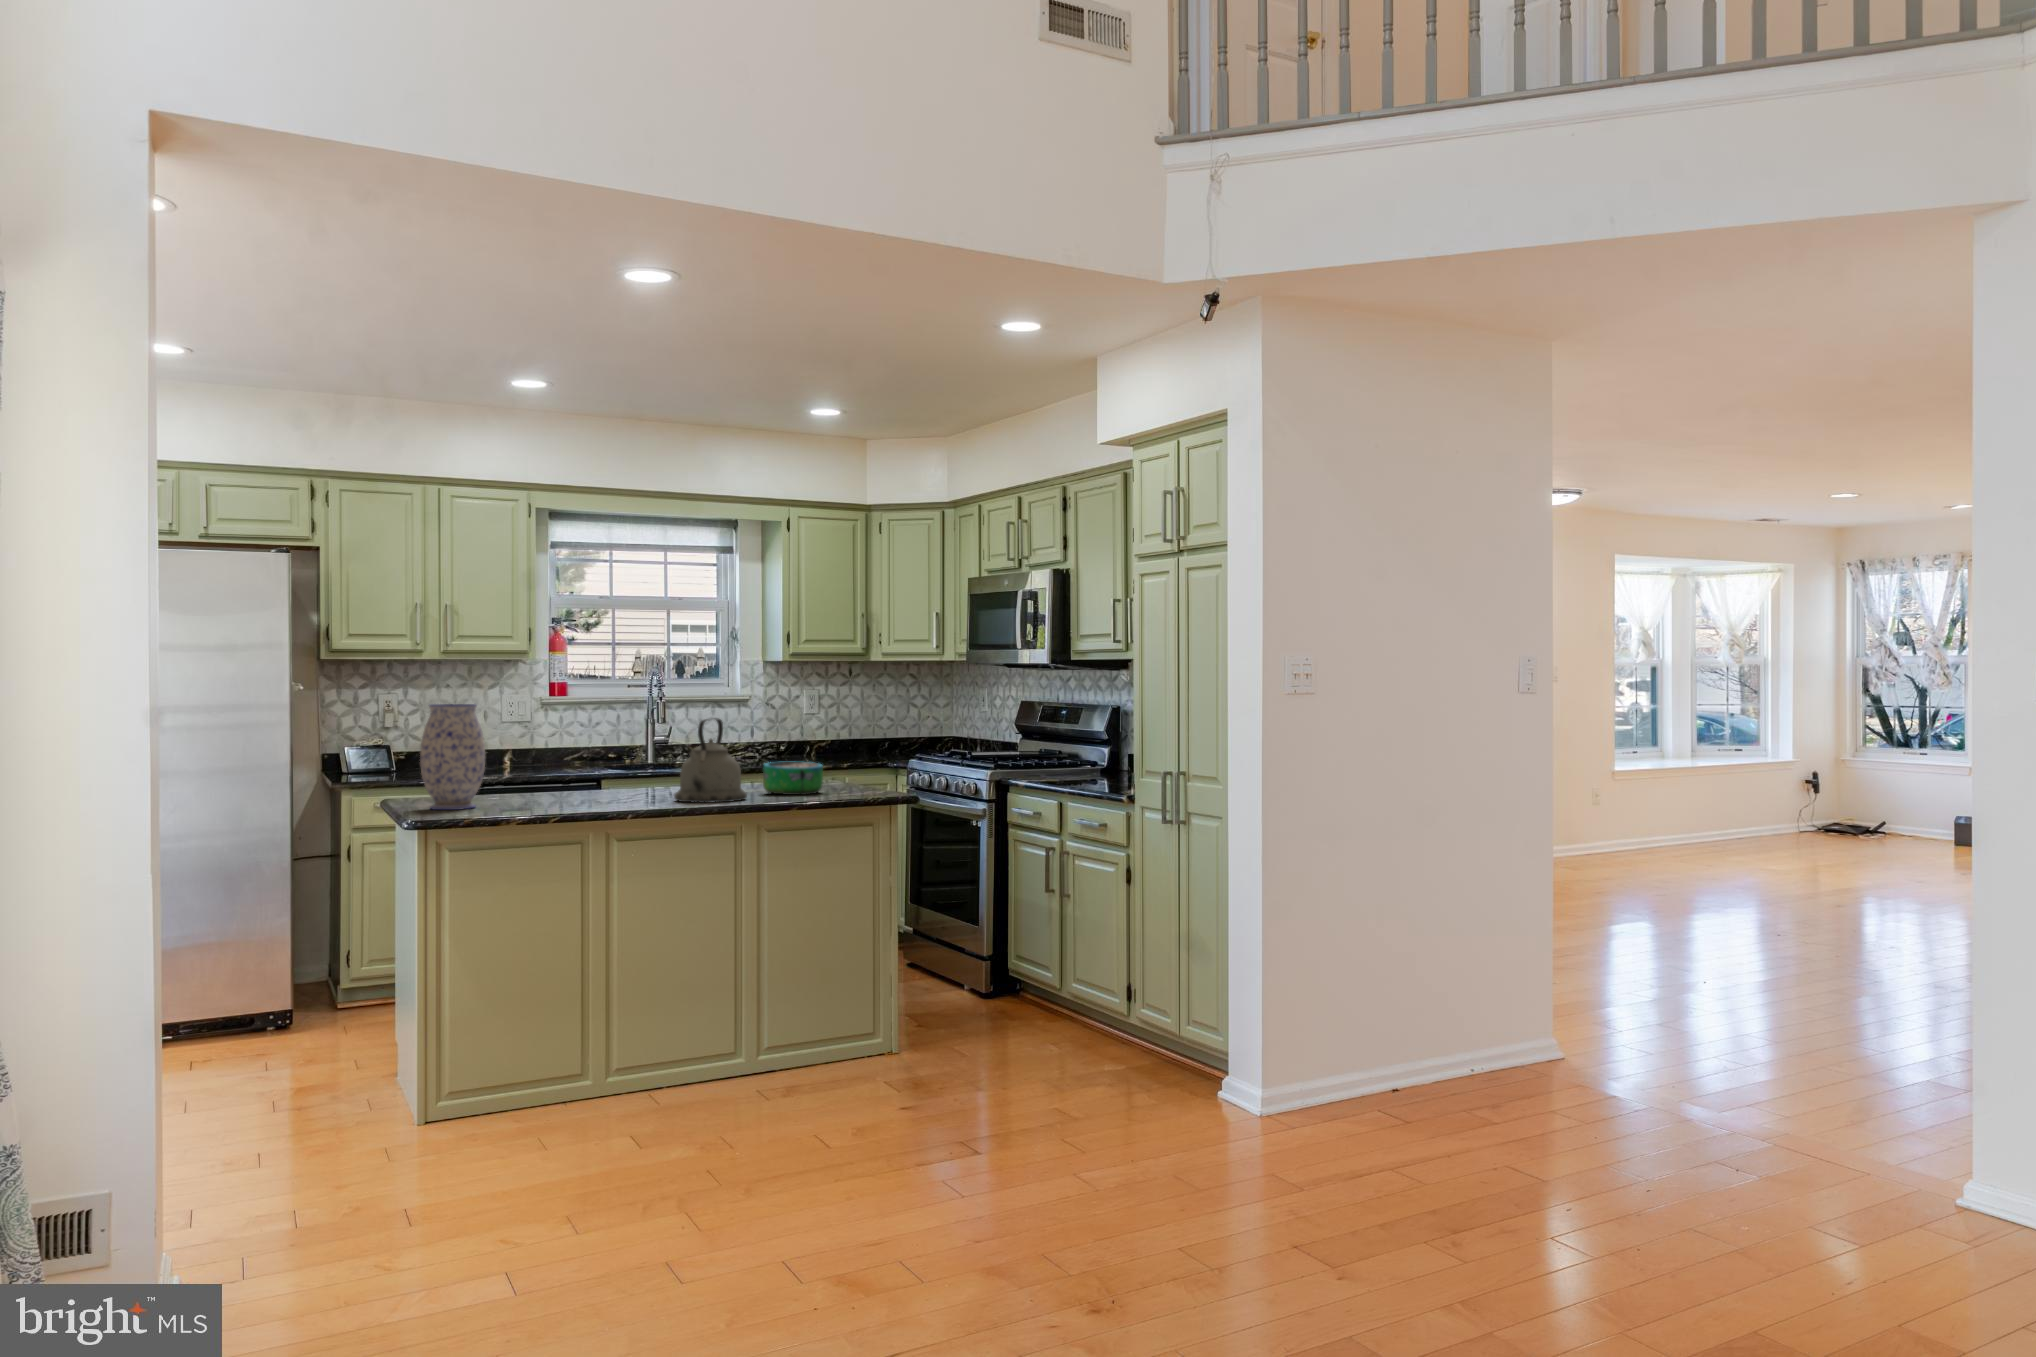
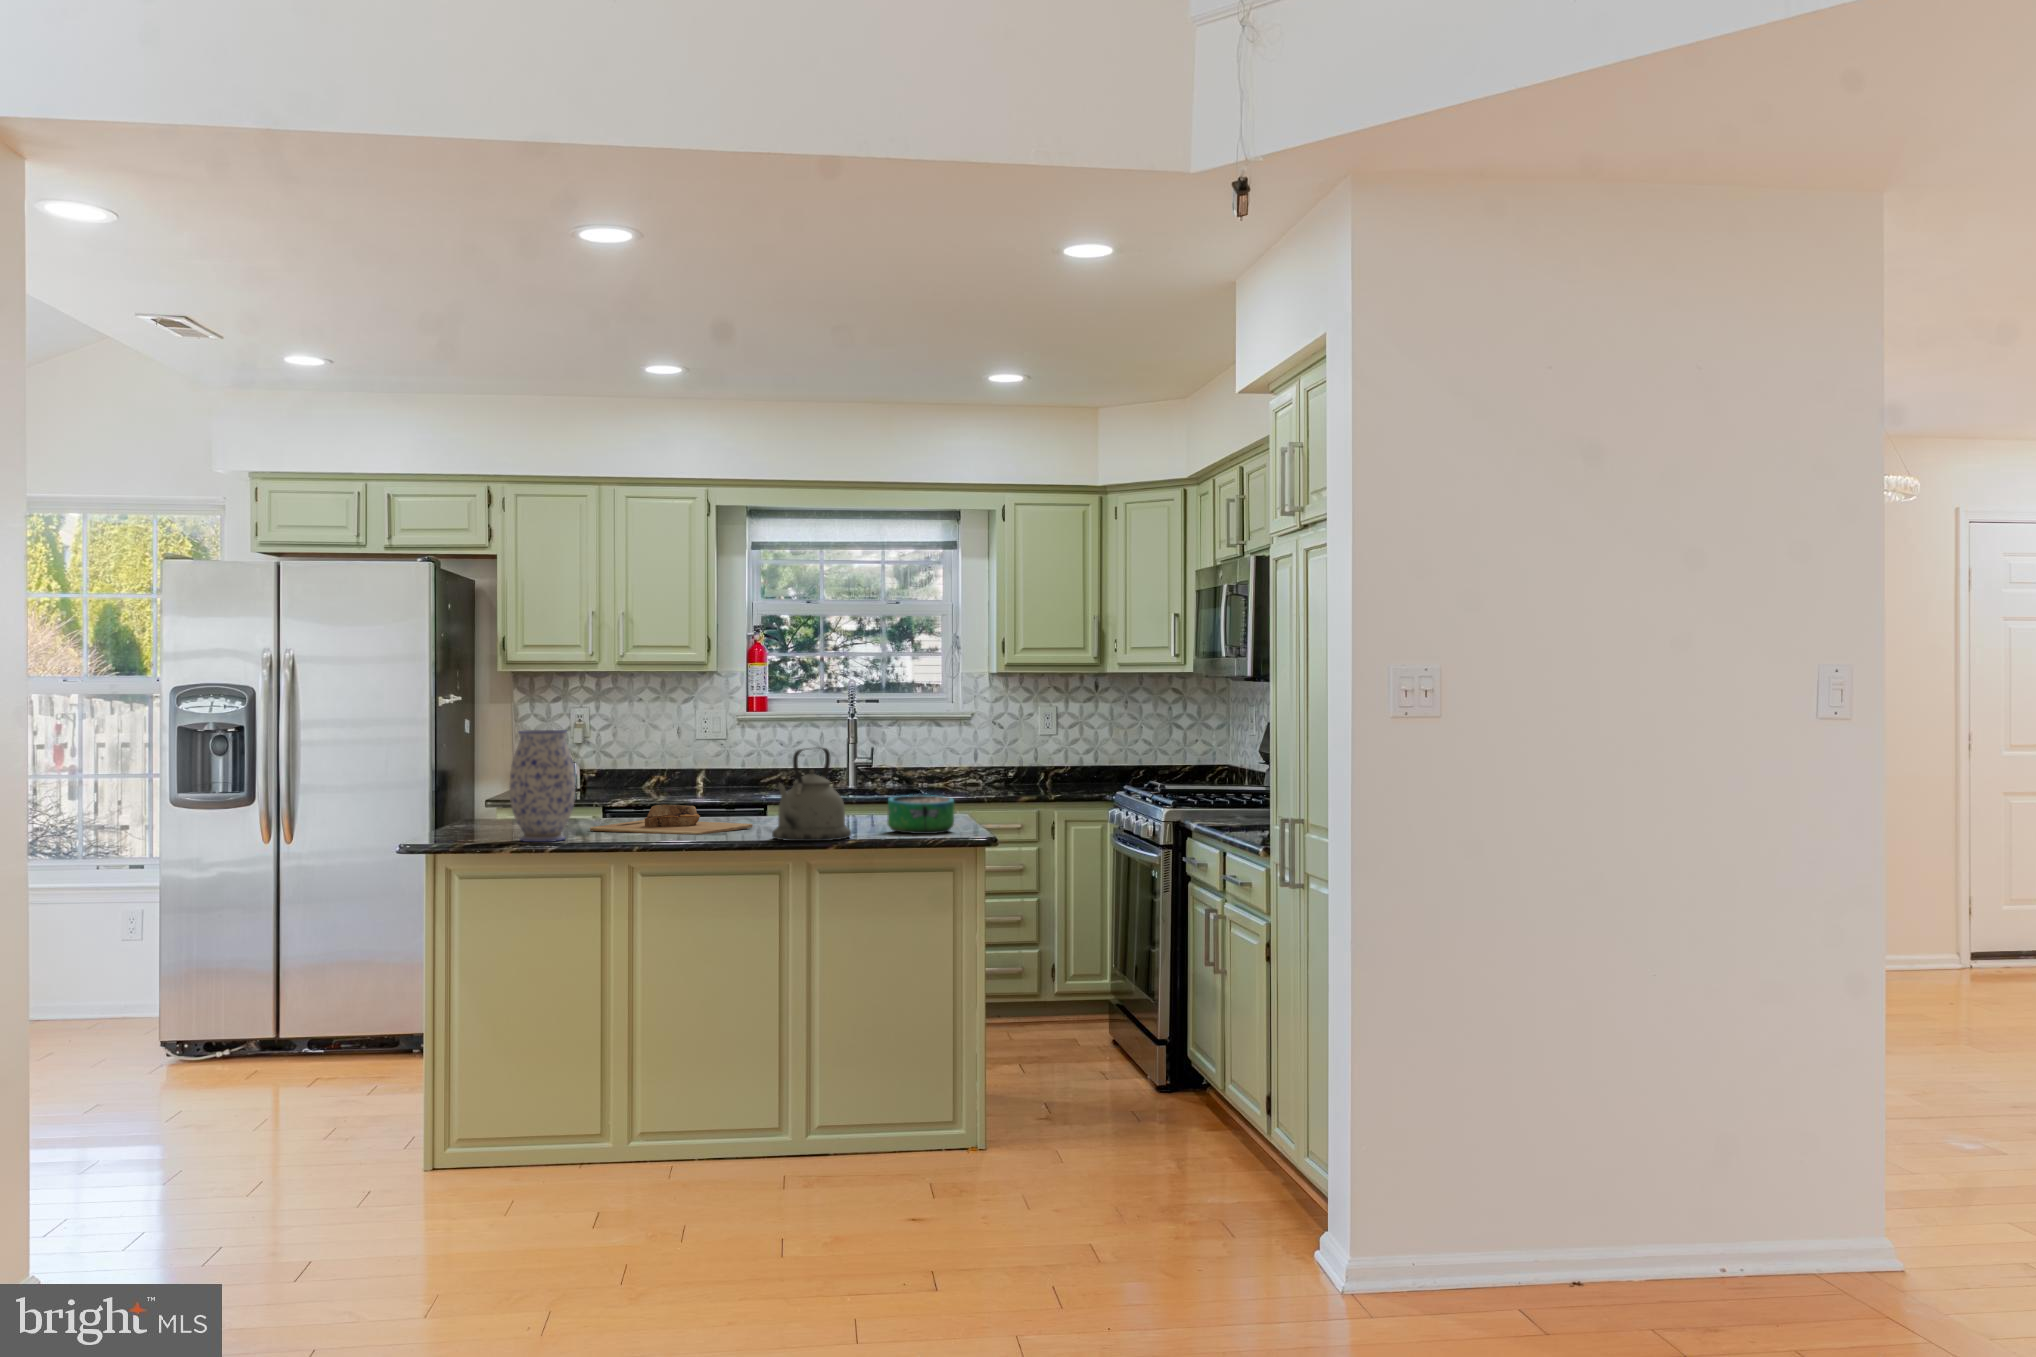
cutting board: none [477,774,629,802] -> present [590,805,753,835]

